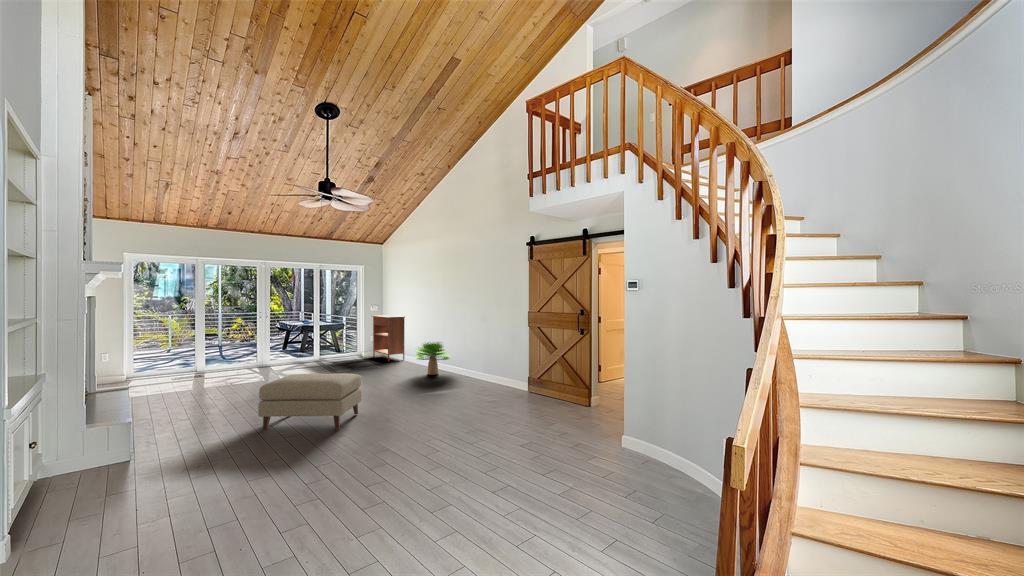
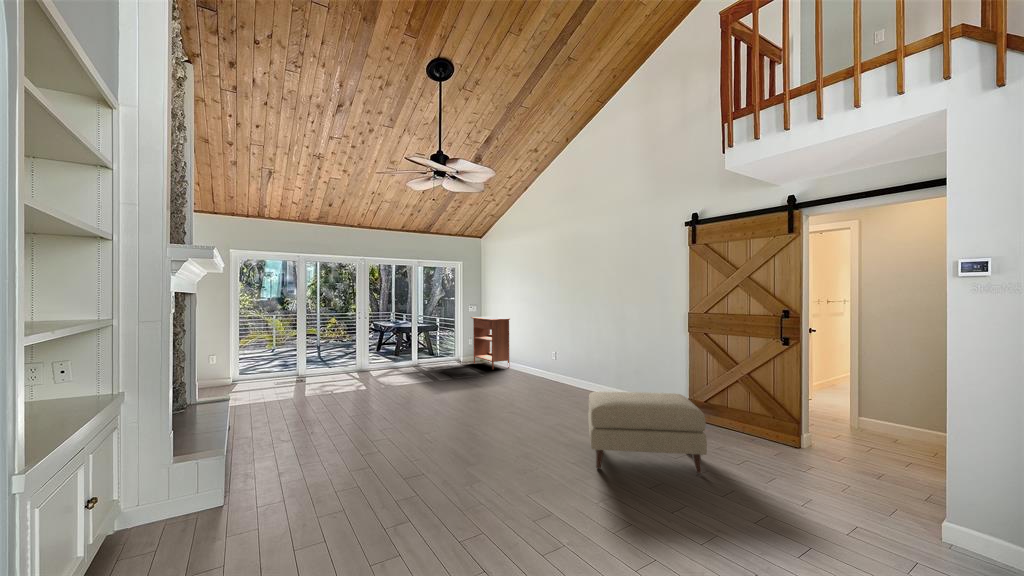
potted plant: present [415,342,450,375] -> none [527,348,575,388]
ottoman: present [258,374,362,431] -> present [588,391,707,474]

